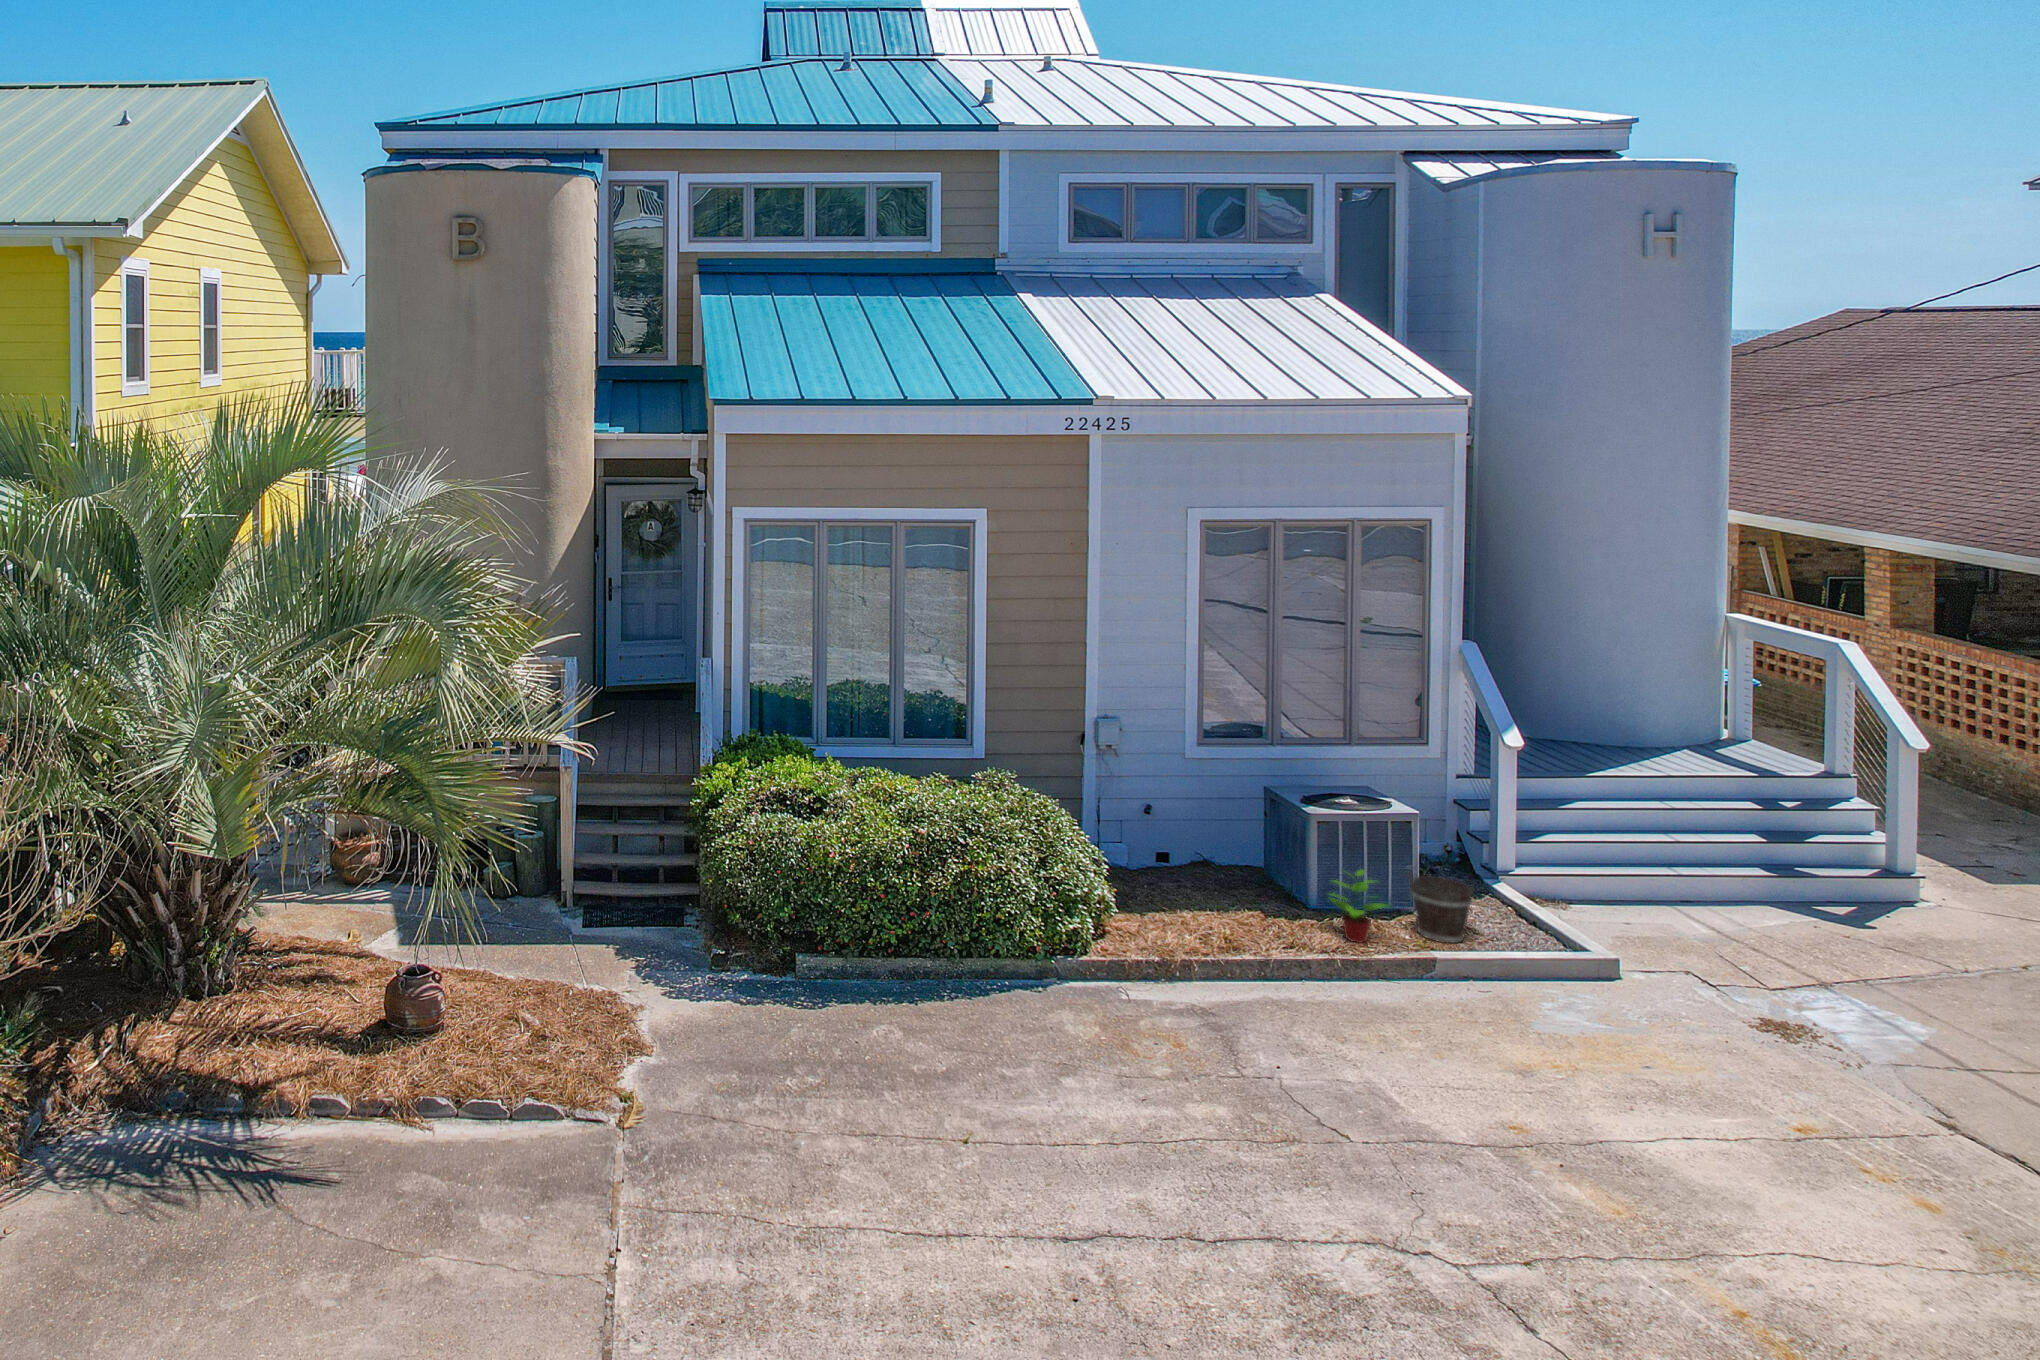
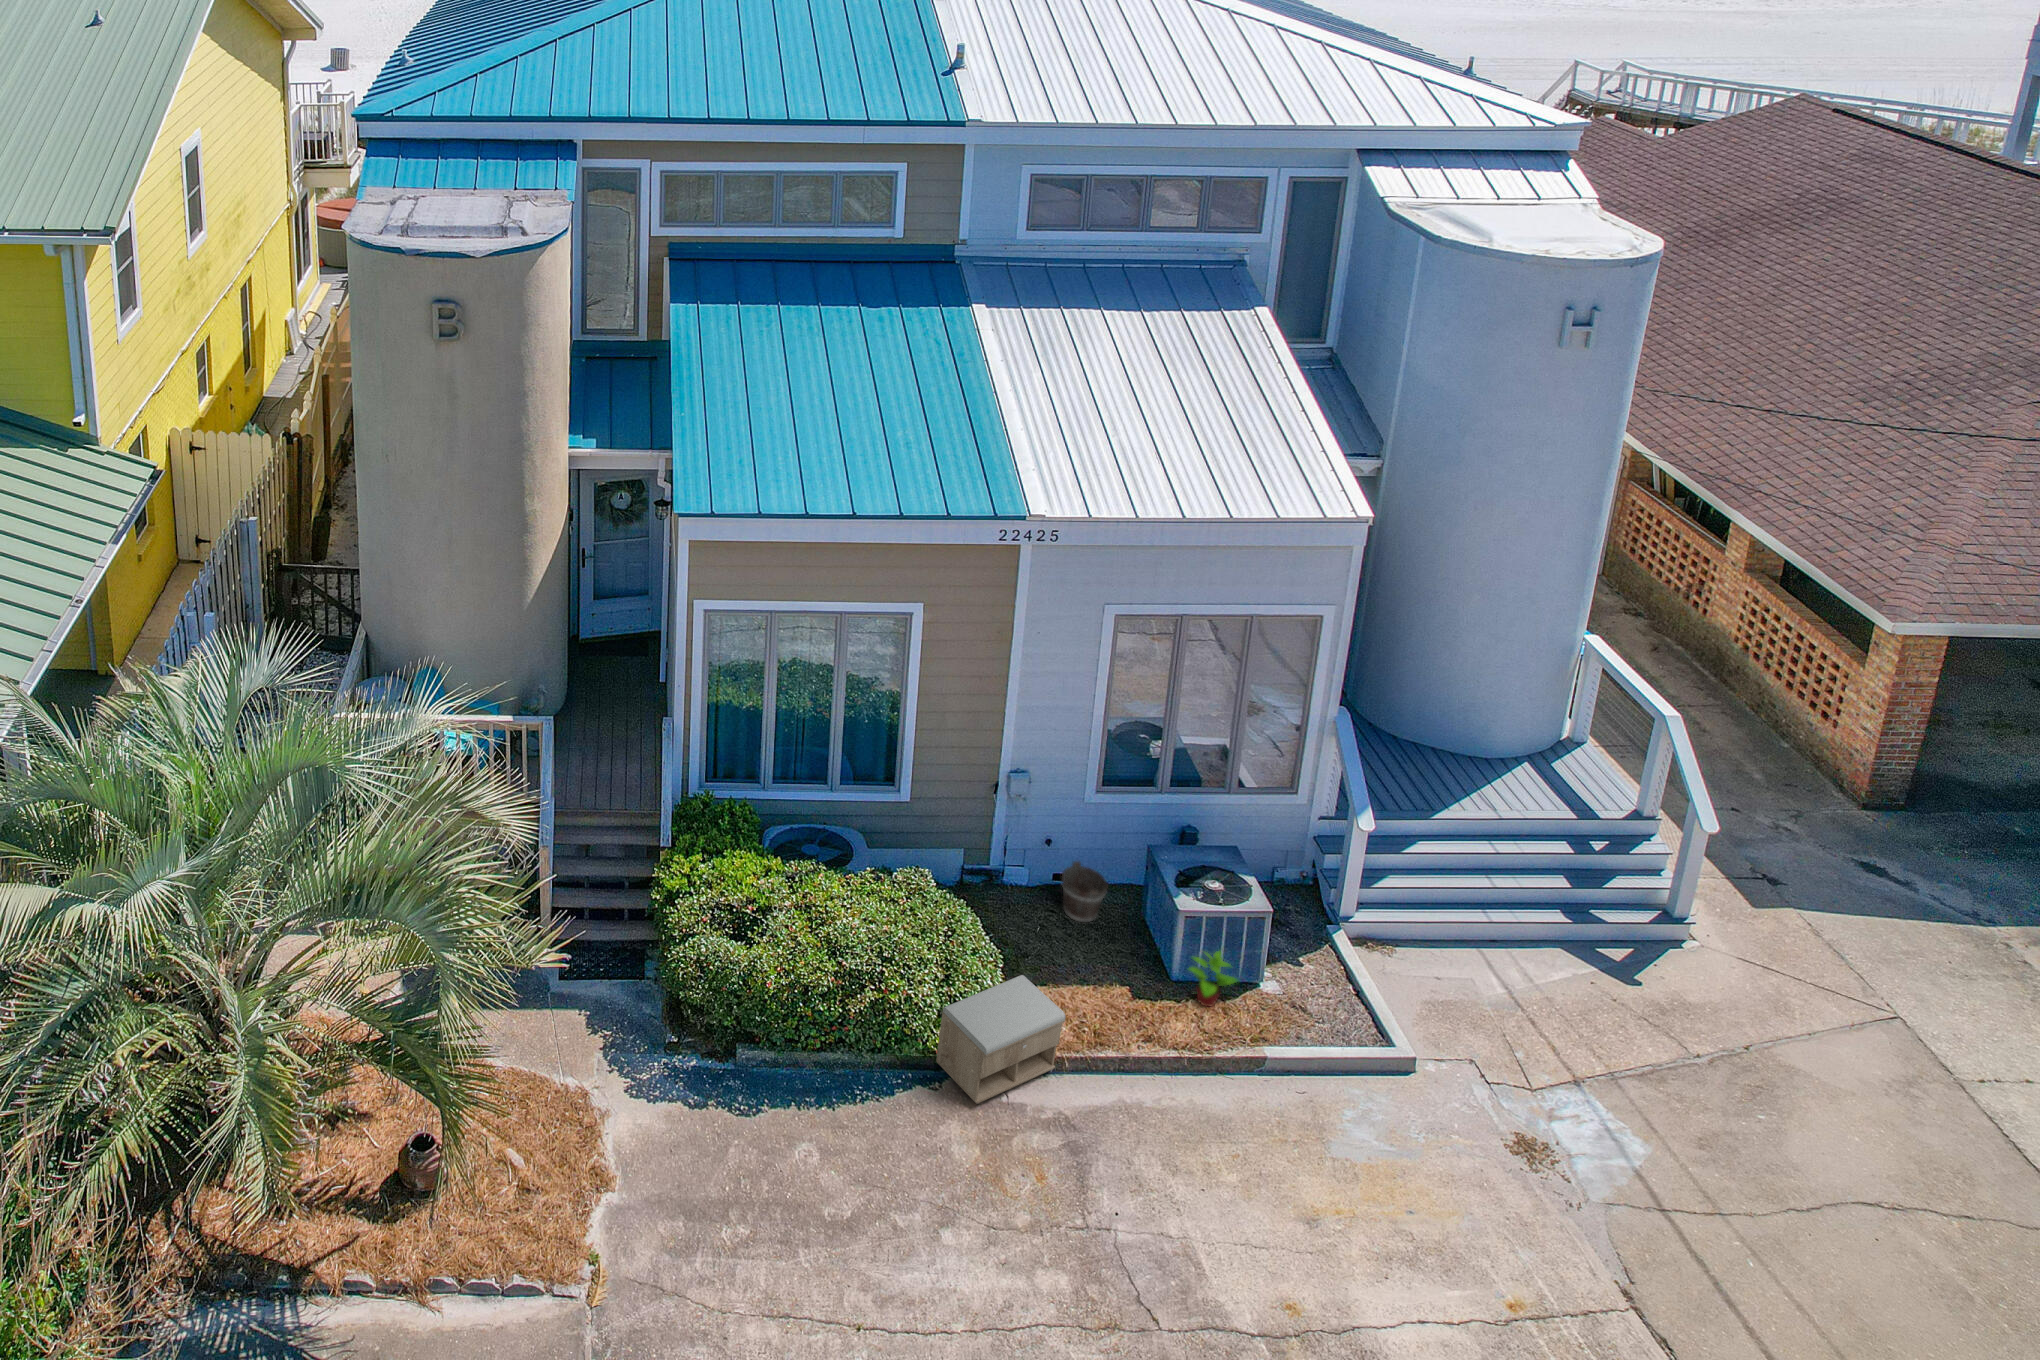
storage bench: none [1038,865,1186,996] -> present [936,975,1065,1104]
bucket: present [1409,873,1474,944] -> present [1062,861,1107,922]

